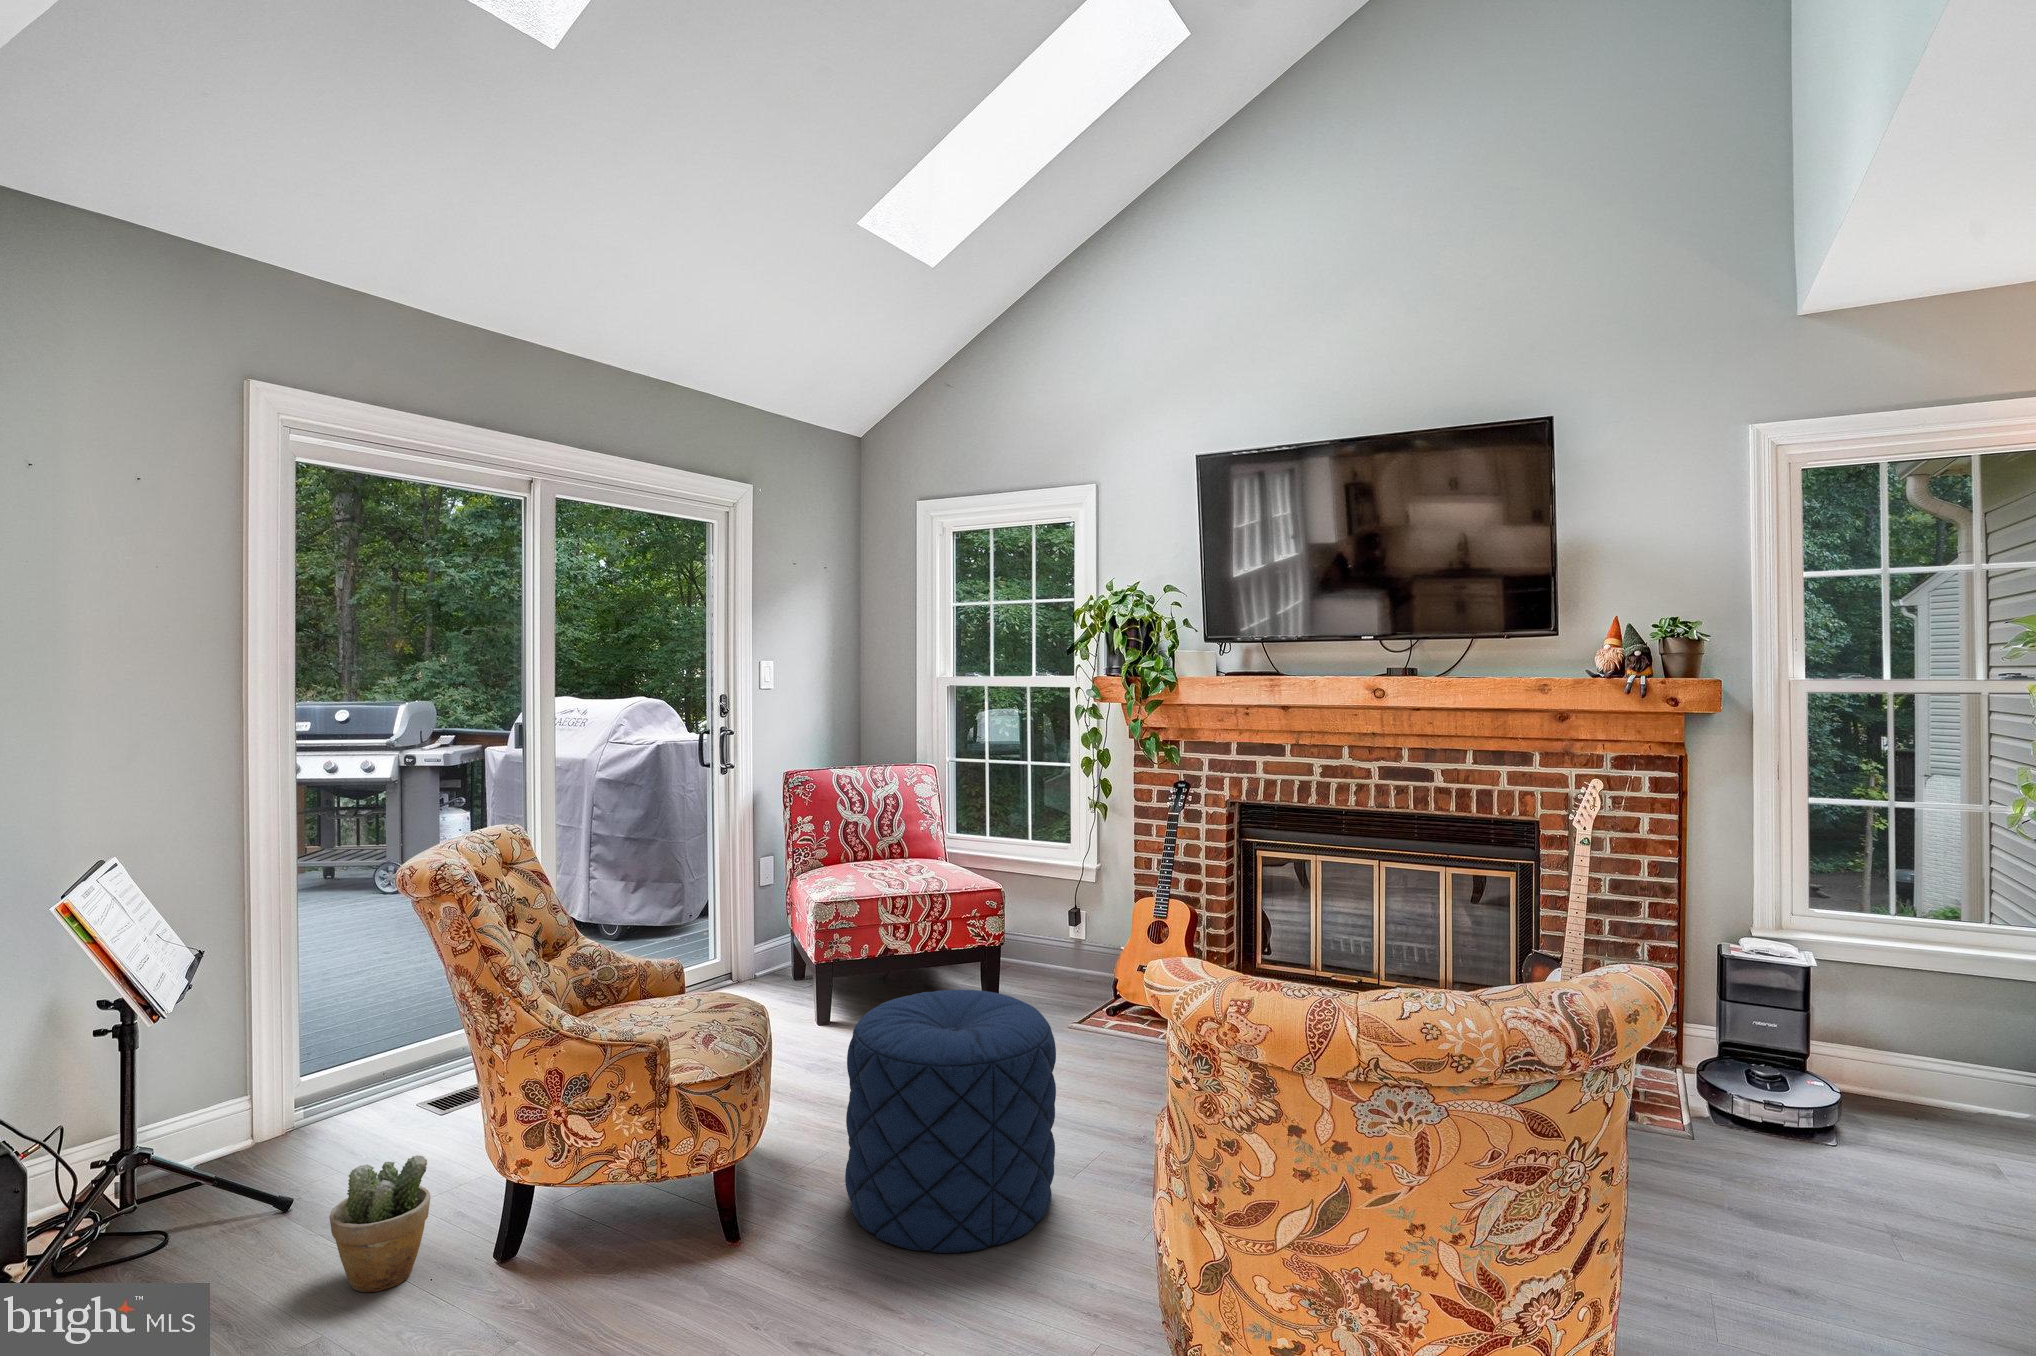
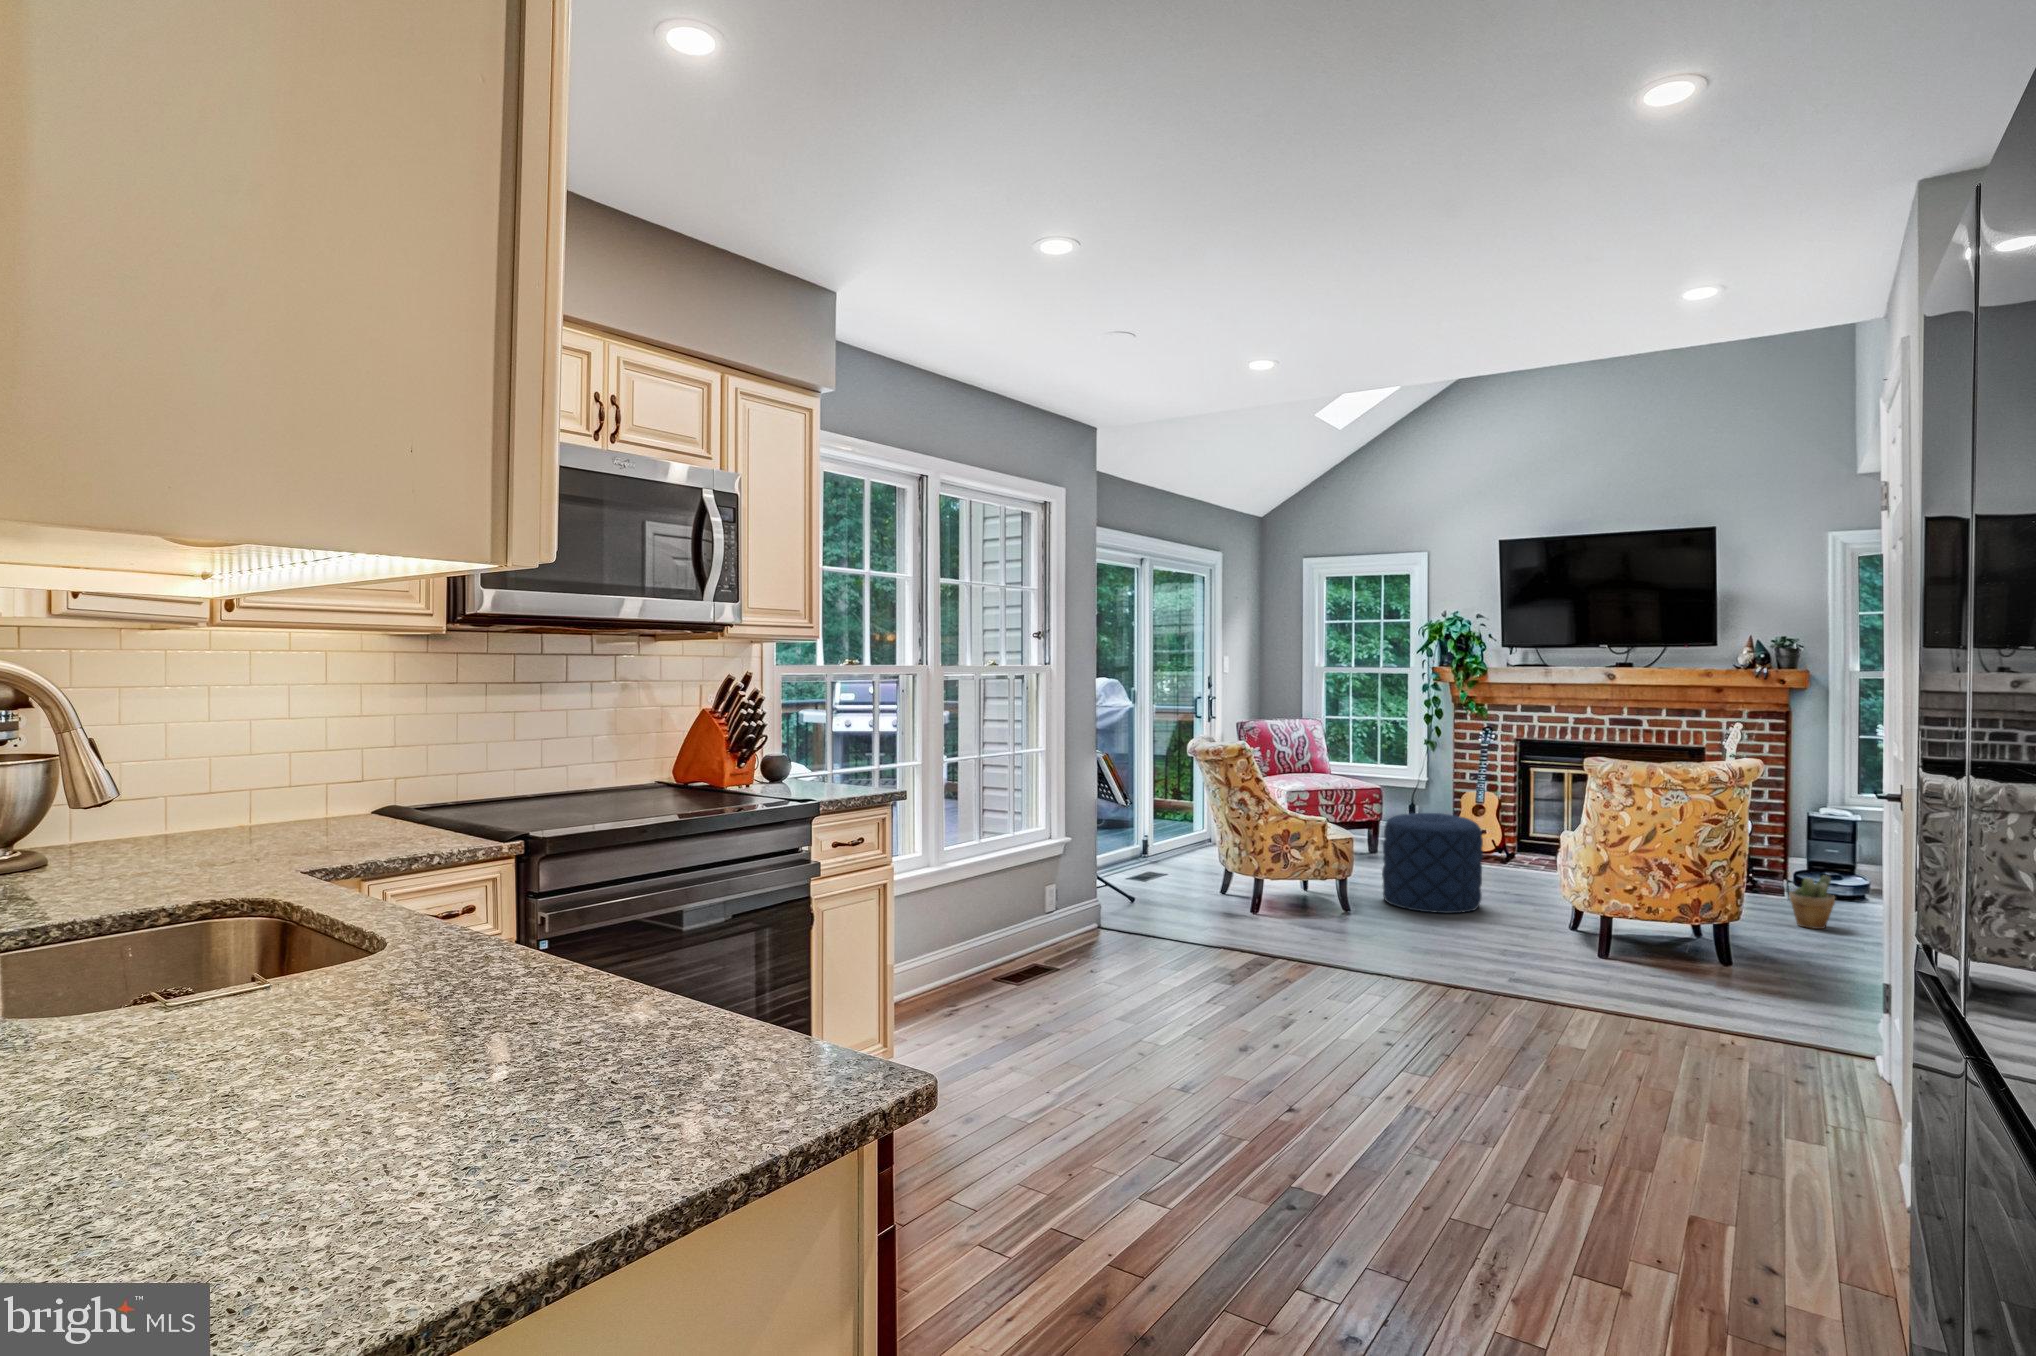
potted plant: present [329,1155,430,1292] -> present [1789,875,1835,929]

